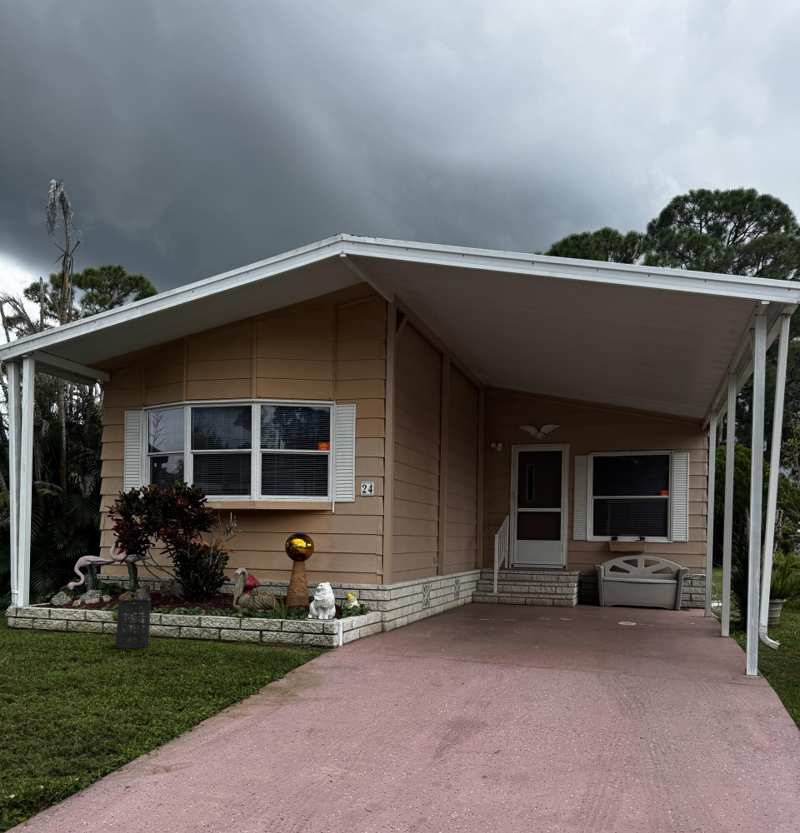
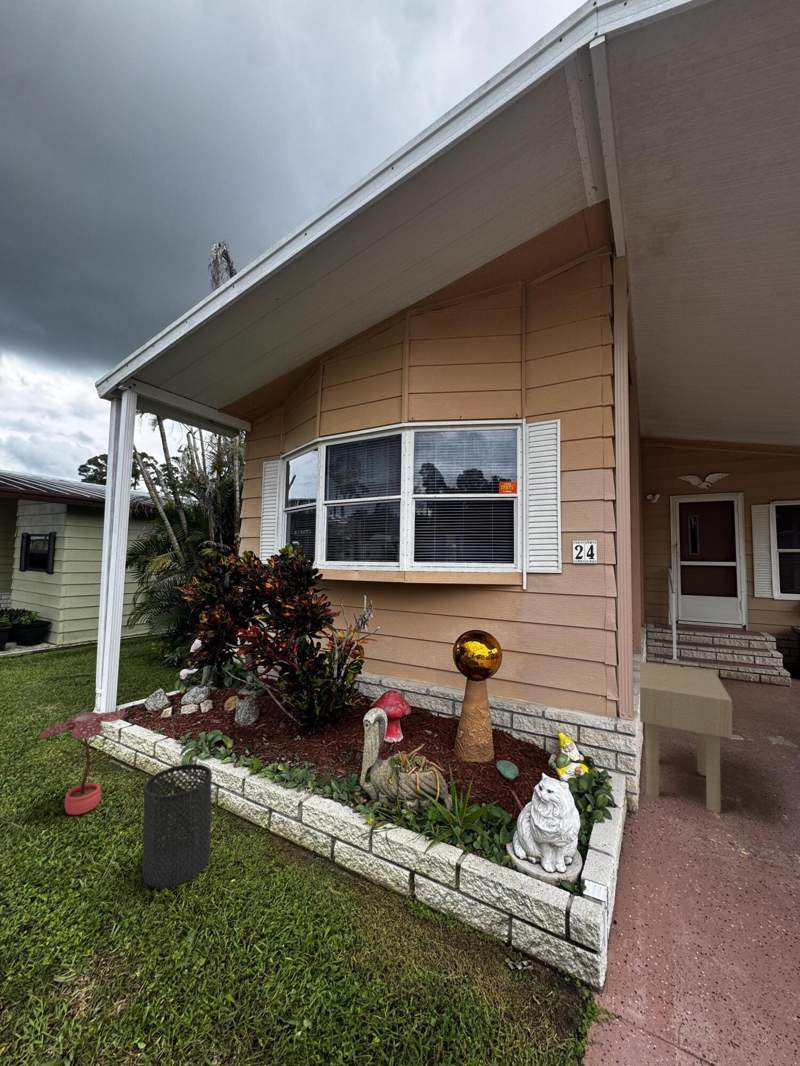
side table: none [393,564,450,636] -> present [640,662,733,813]
potted plant: none [37,583,77,640] -> present [40,711,126,815]

